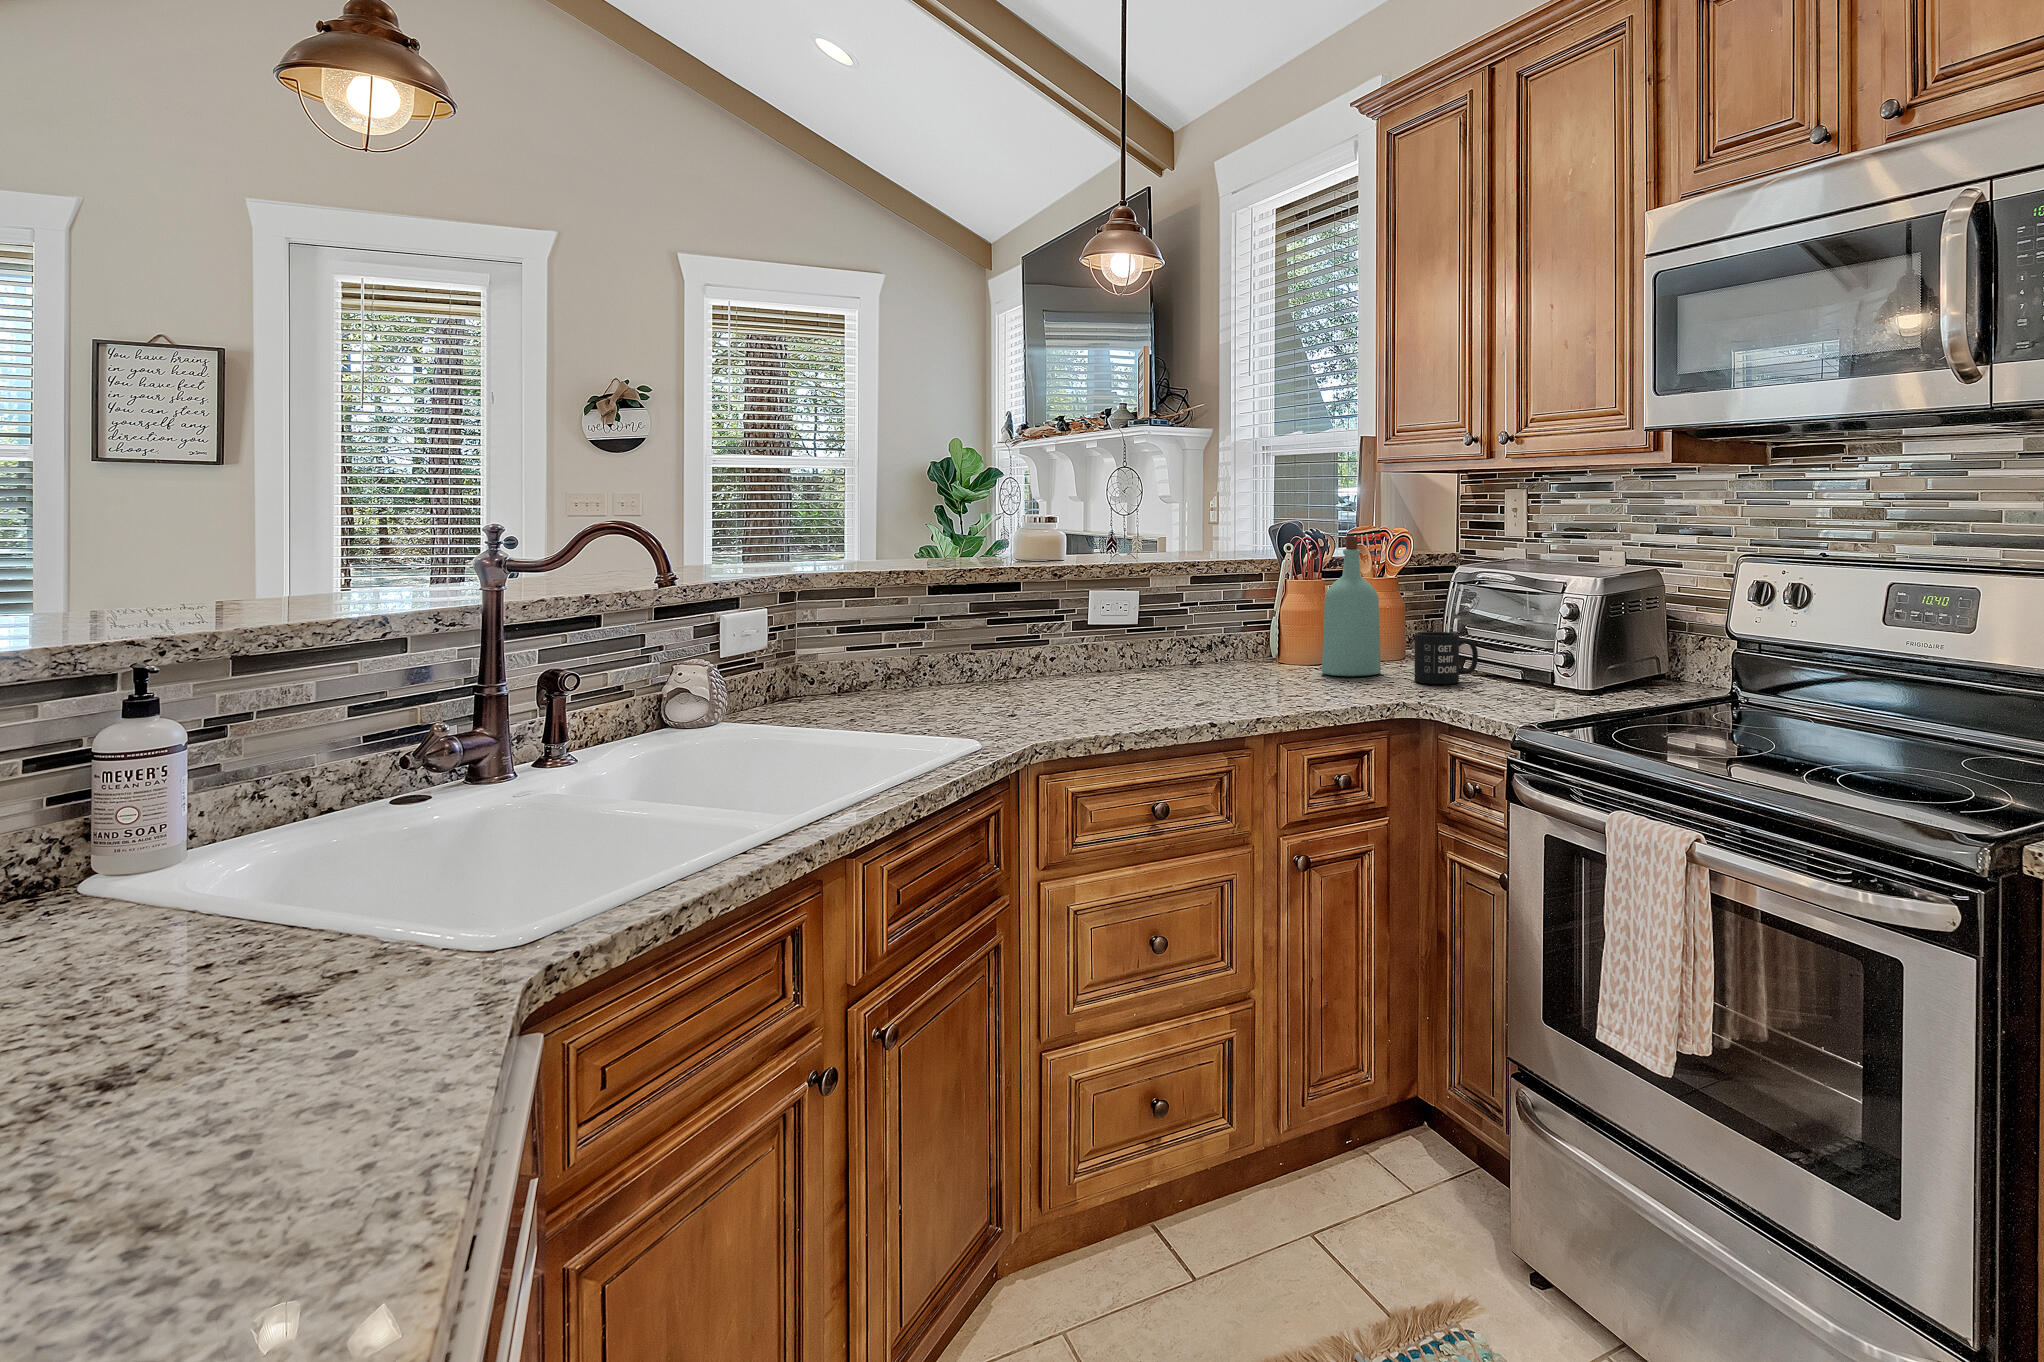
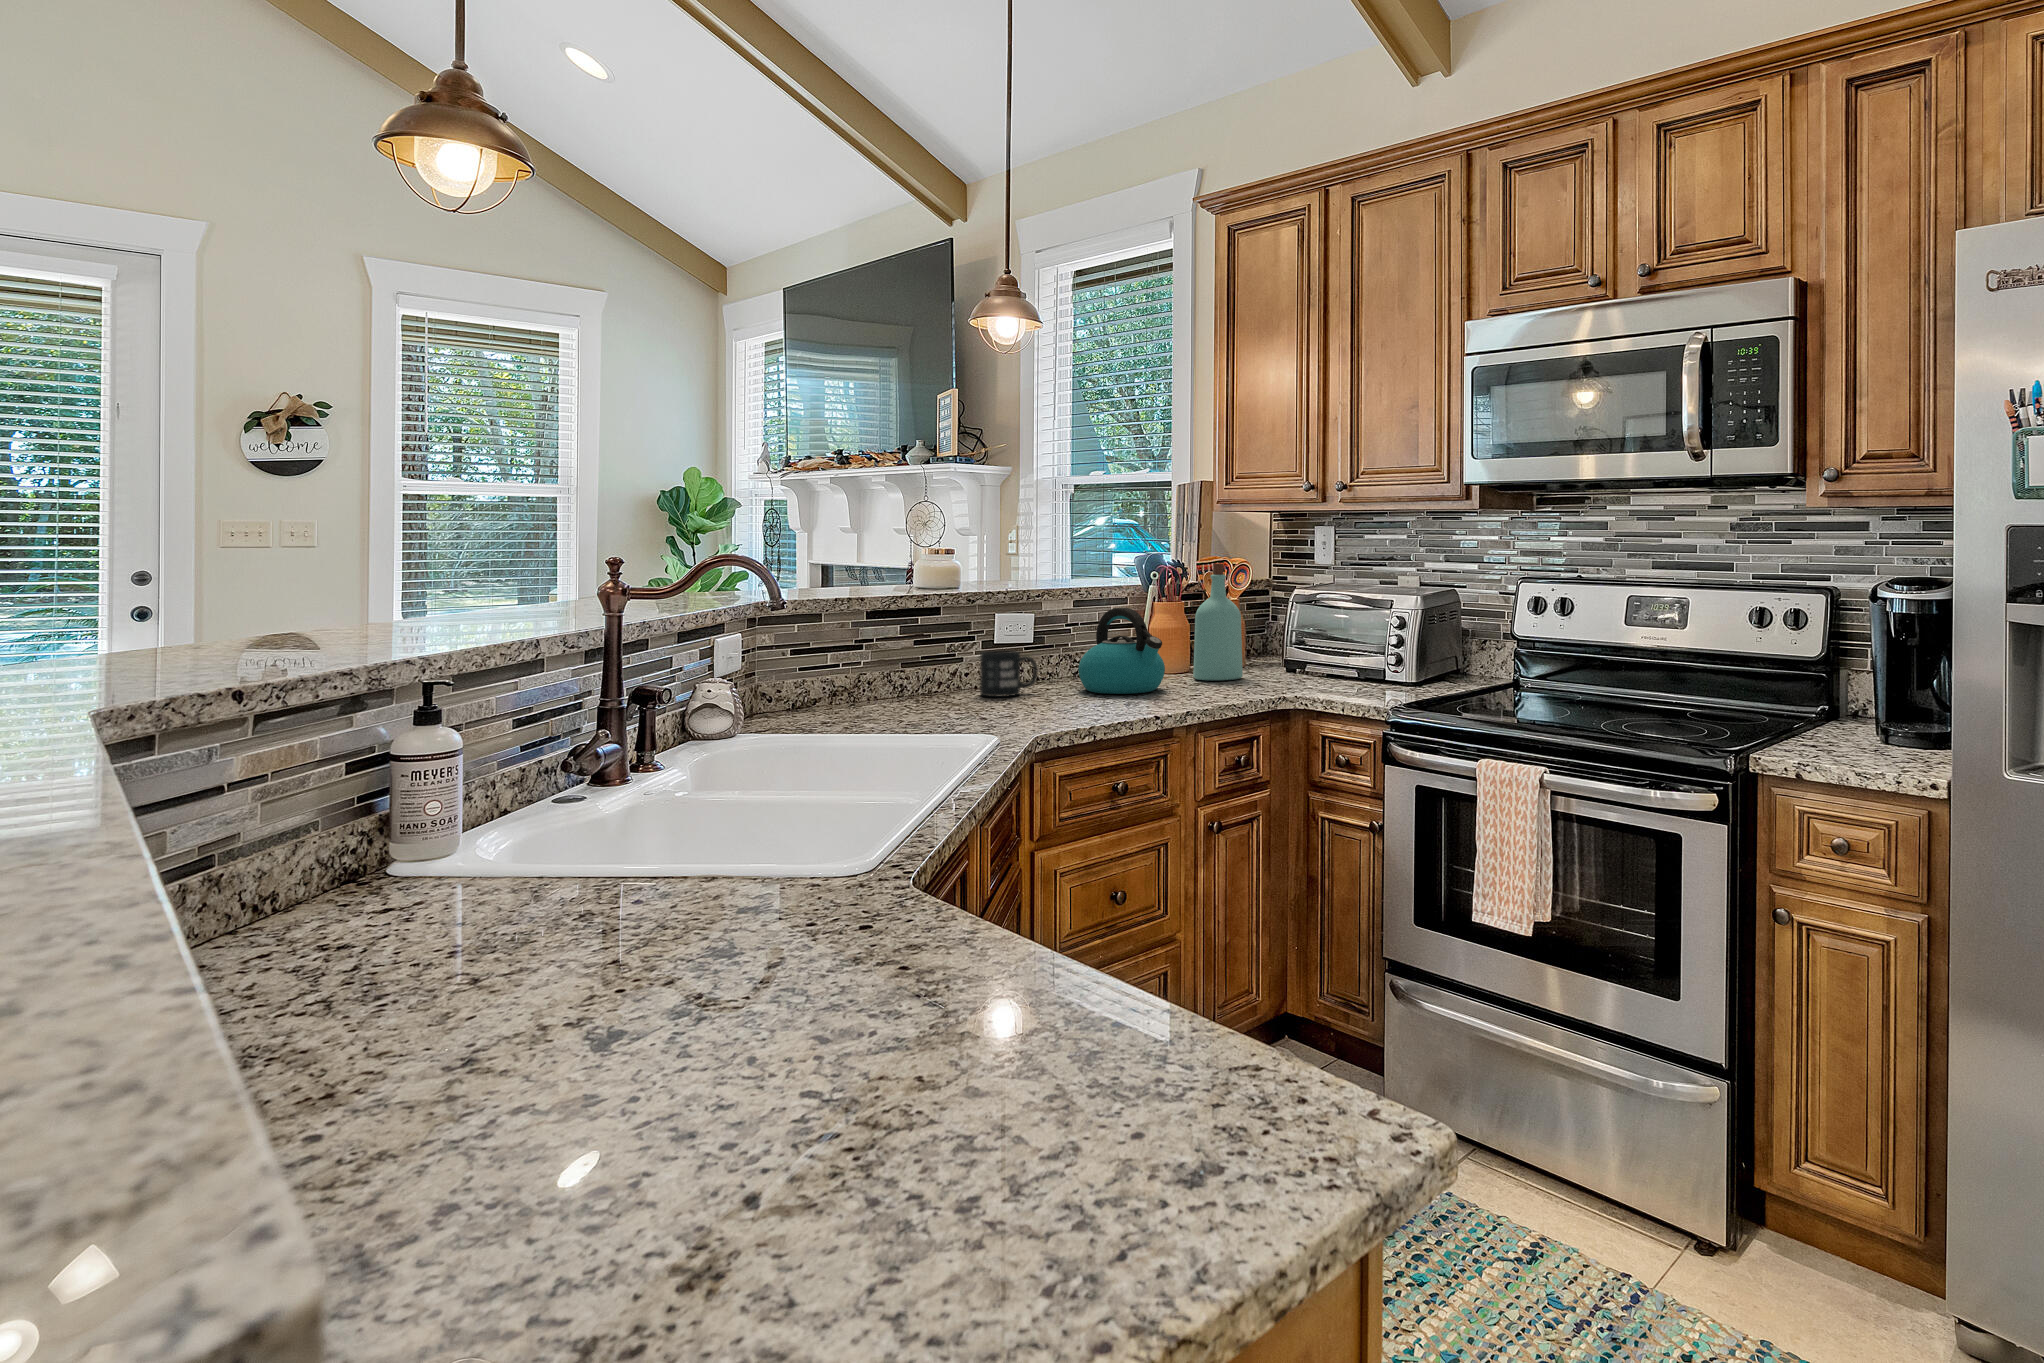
kettle: none [1168,588,1269,690] -> present [1078,608,1165,694]
mug: present [1415,632,1478,684] -> present [980,650,1037,697]

